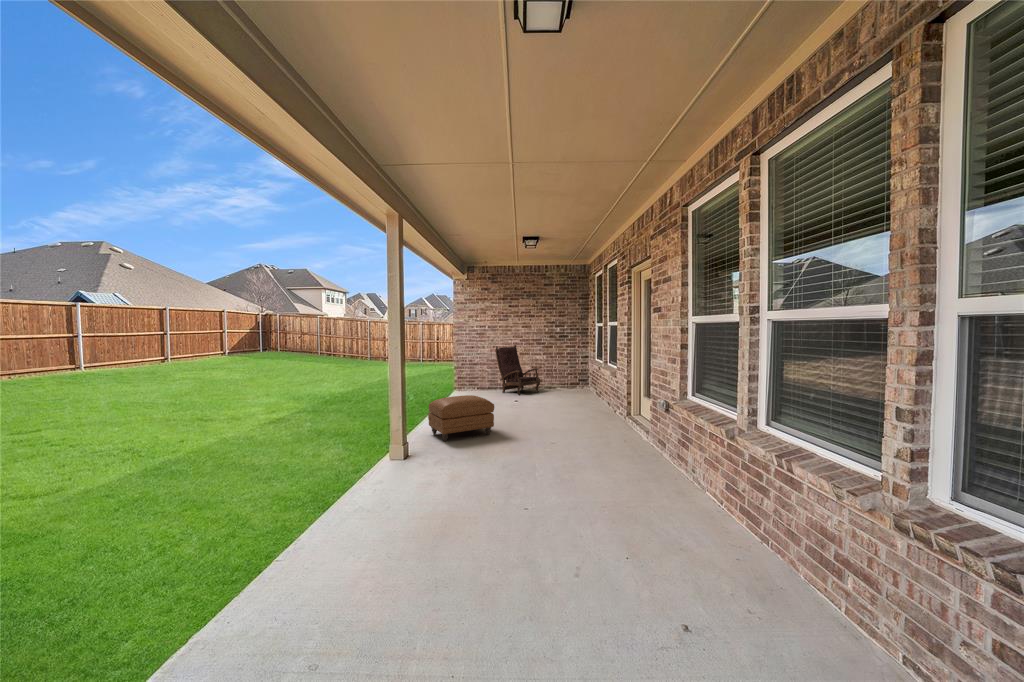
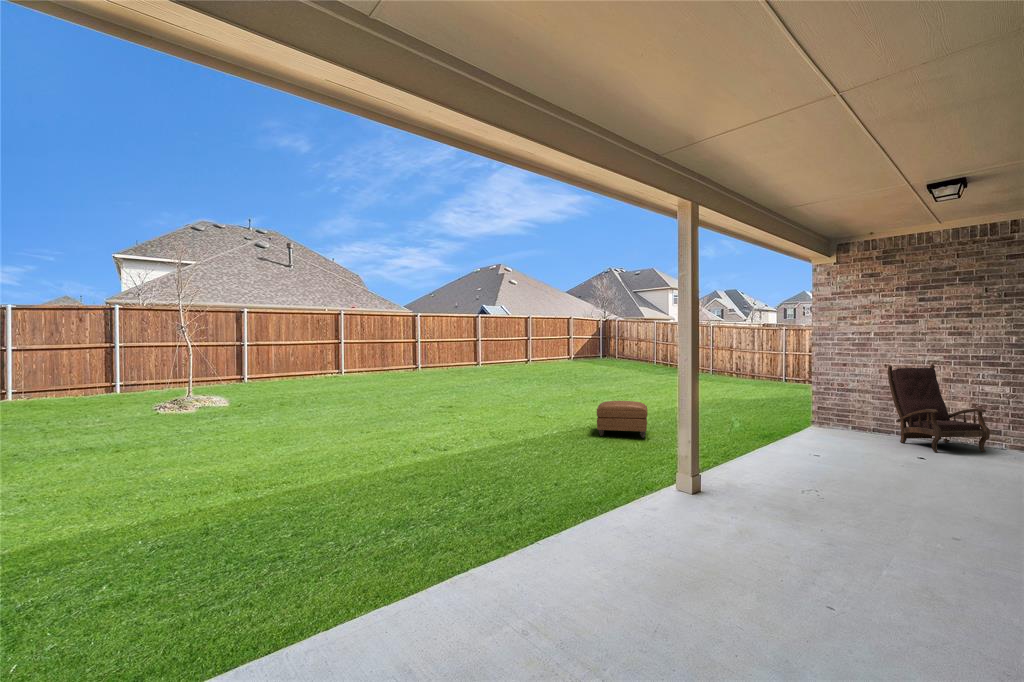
ottoman: present [428,395,494,441] -> present [597,401,648,438]

